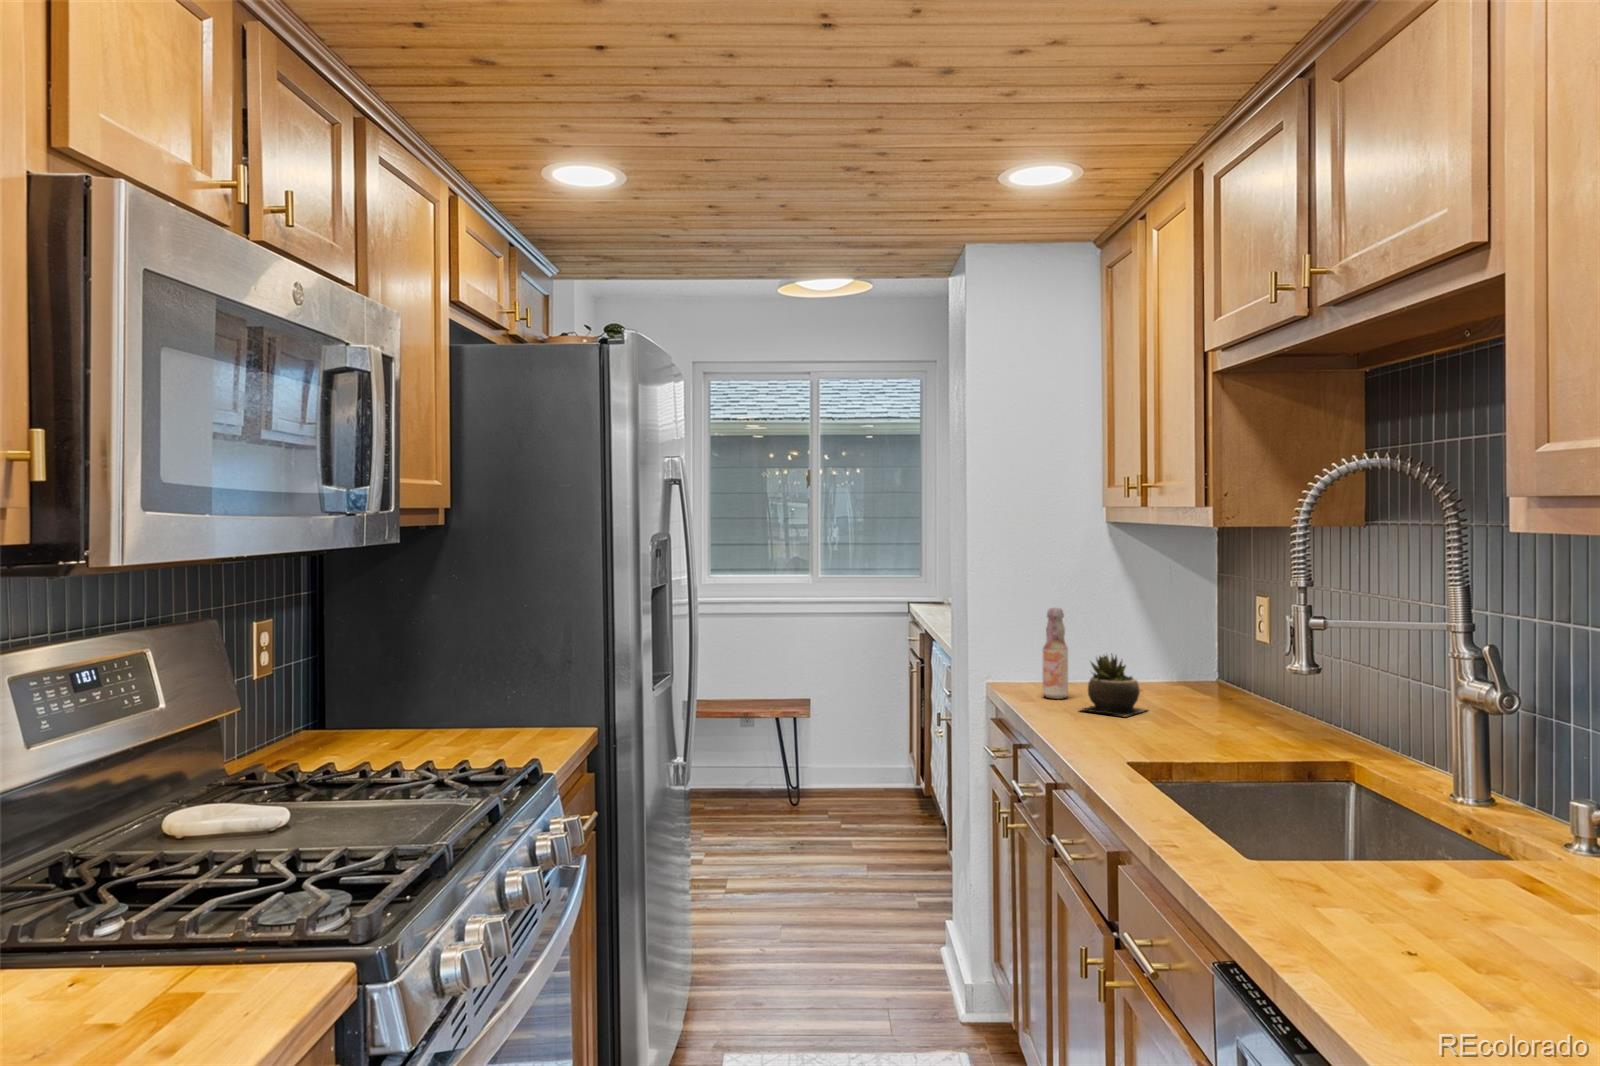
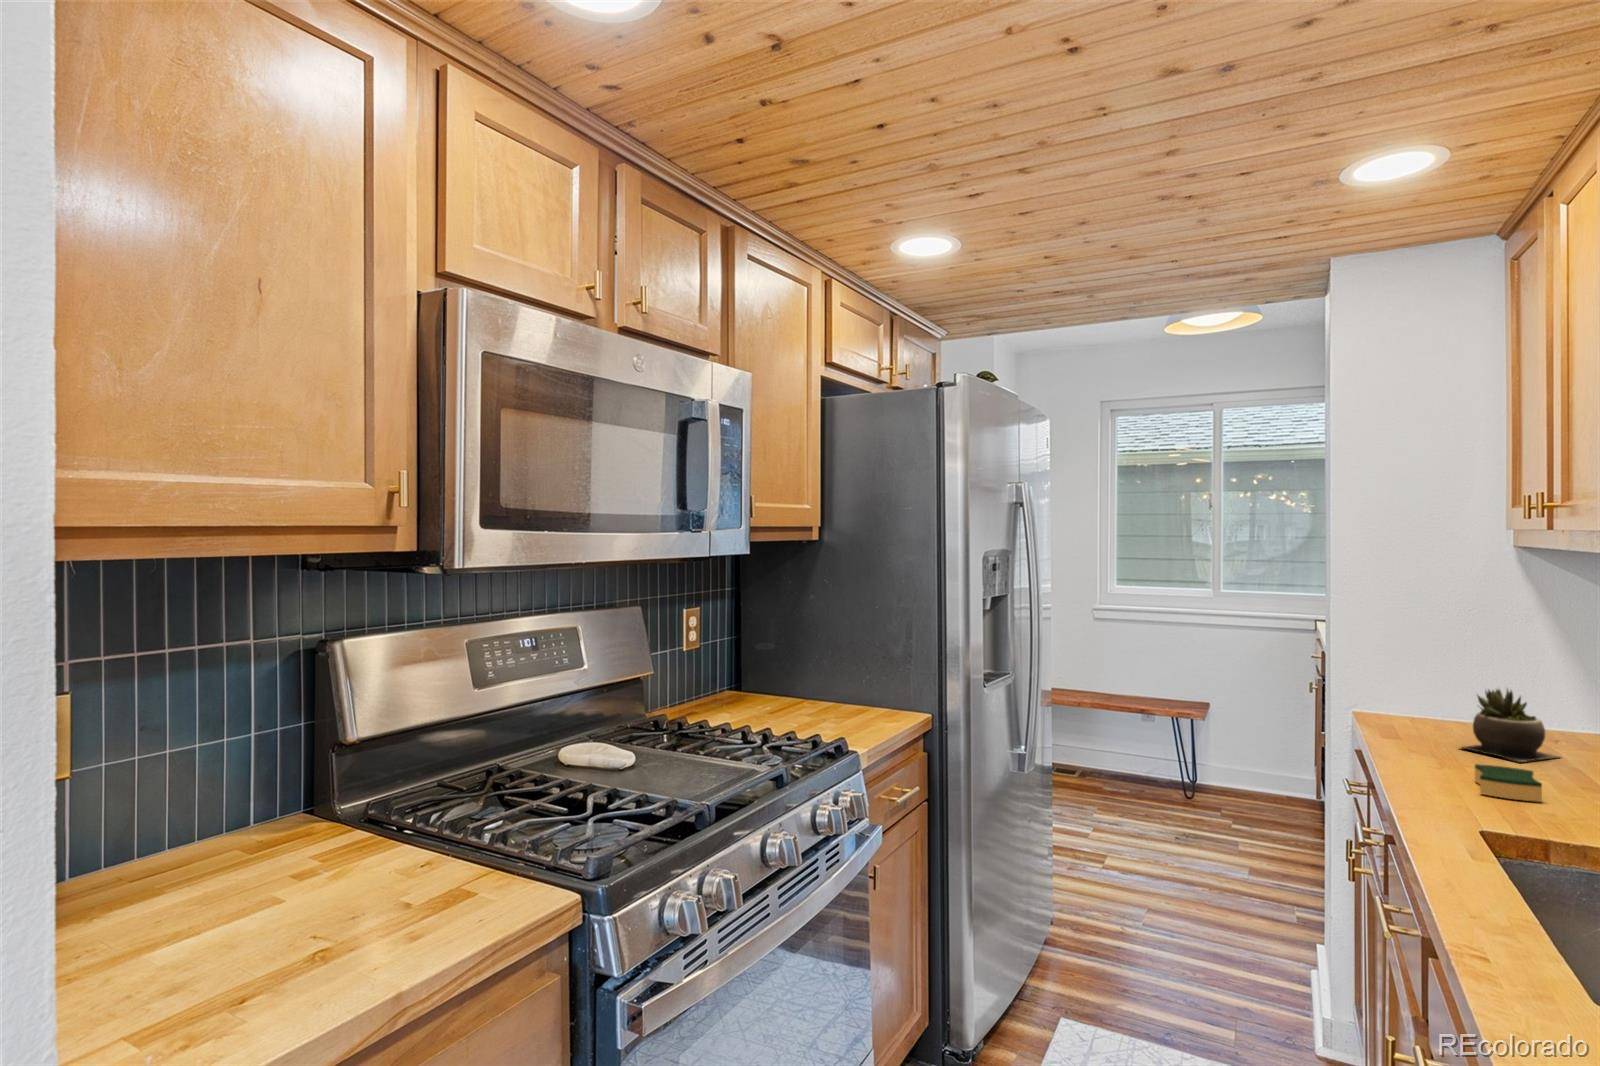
bottle: present [1043,608,1068,699] -> none [1422,632,1455,732]
sponge: none [1103,720,1155,746] -> present [1475,764,1542,802]

